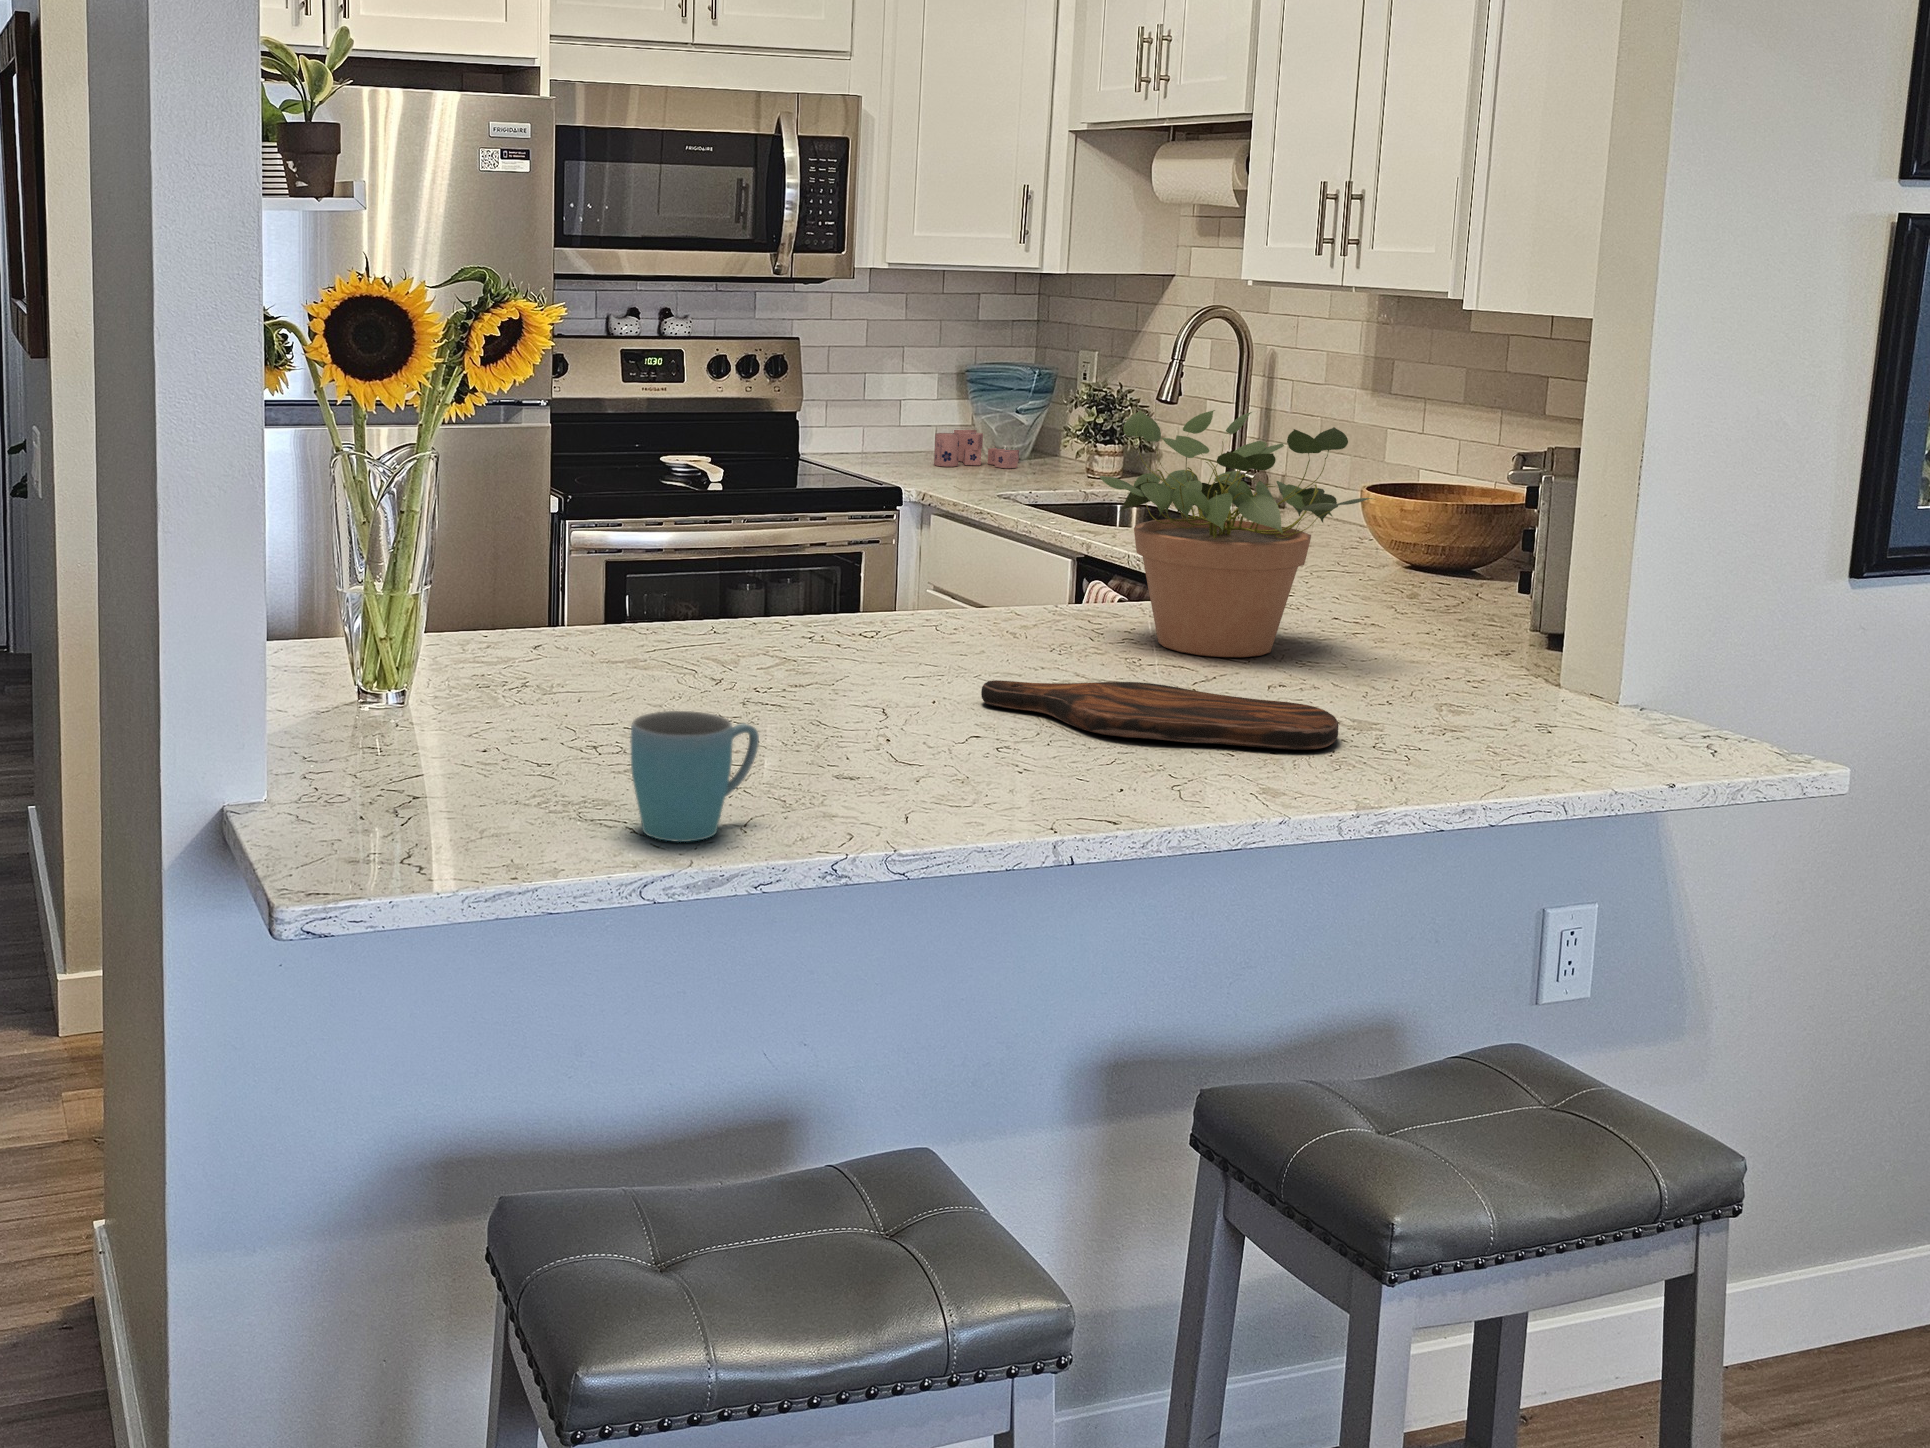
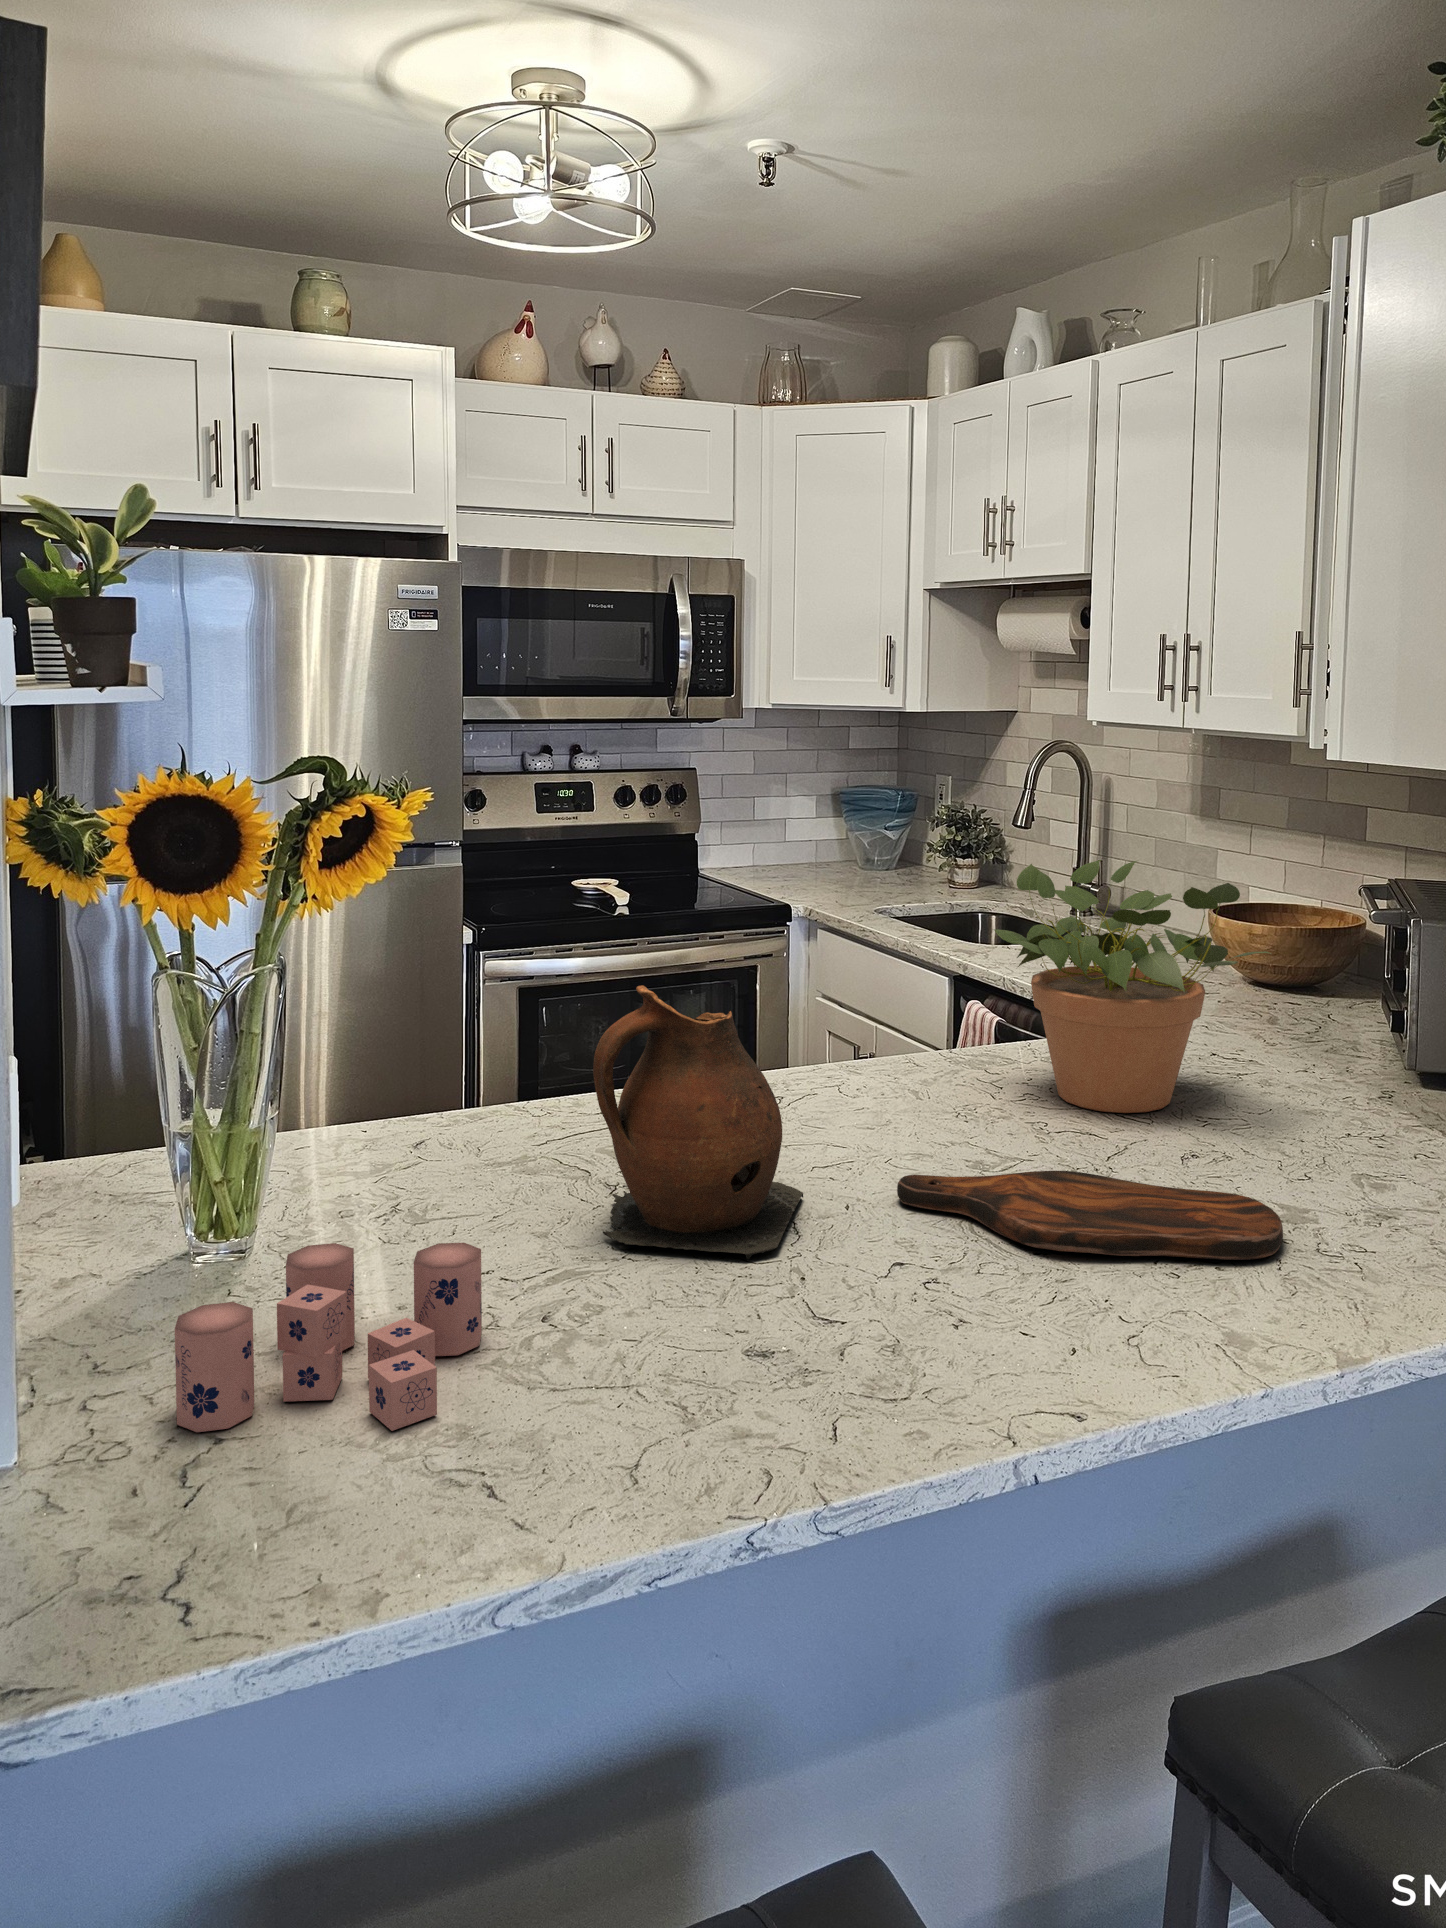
candle: present [934,430,1019,468] -> present [175,1243,482,1432]
ceramic pitcher: none [705,490,893,730] -> present [593,985,803,1259]
mug: present [631,711,759,842] -> none [488,1317,653,1508]

